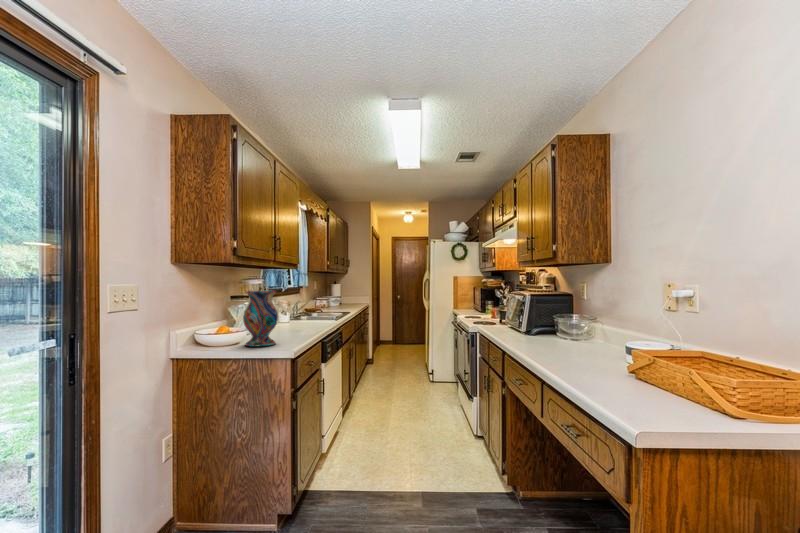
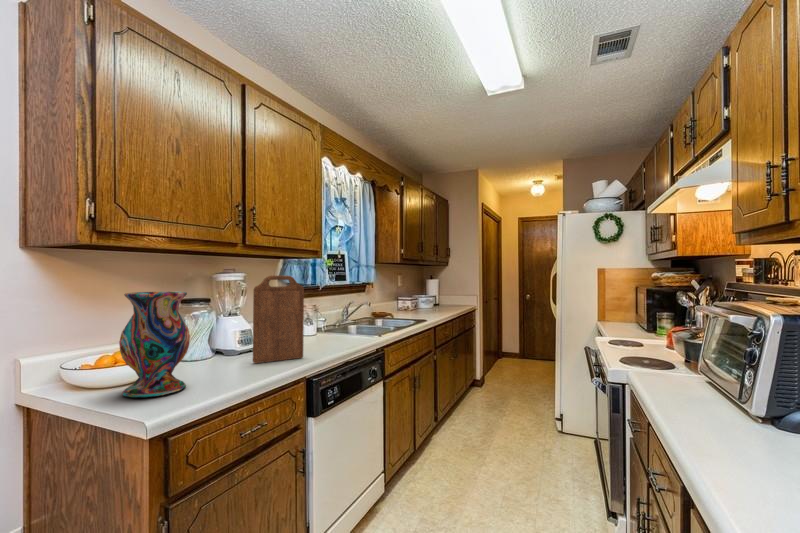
cutting board: none [286,281,311,334] -> present [253,275,304,363]

